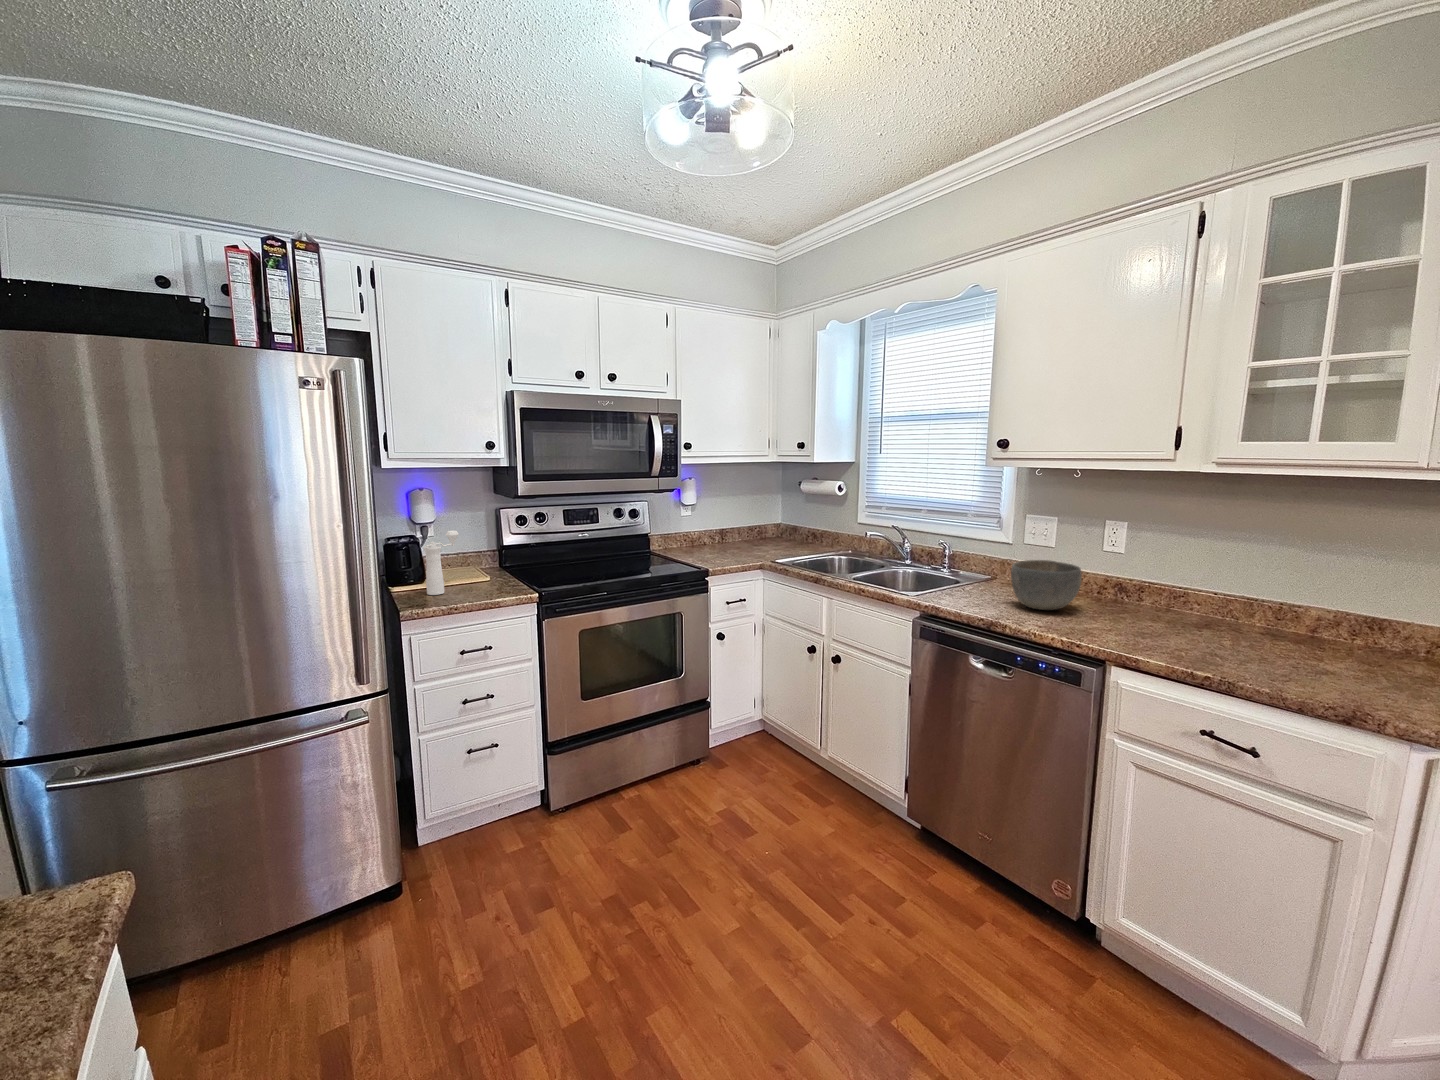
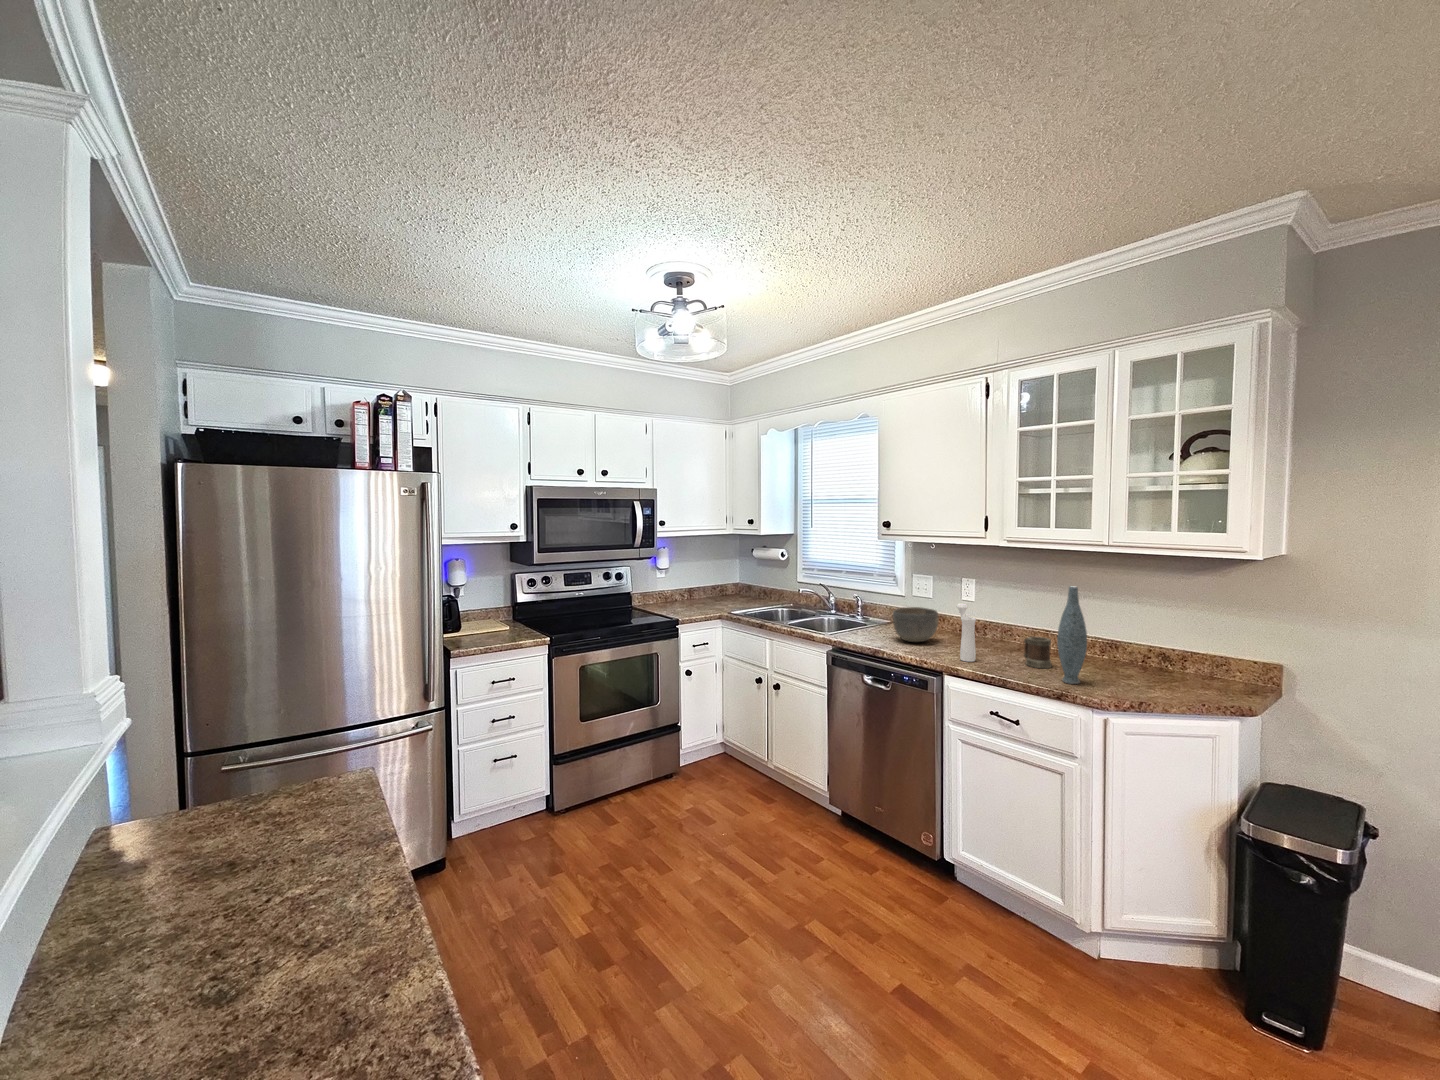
pepper mill: present [424,531,459,595] -> present [957,603,976,662]
vase: none [1333,536,1399,697] -> present [1057,587,1087,684]
mug: none [1236,611,1294,662] -> present [1024,637,1052,668]

